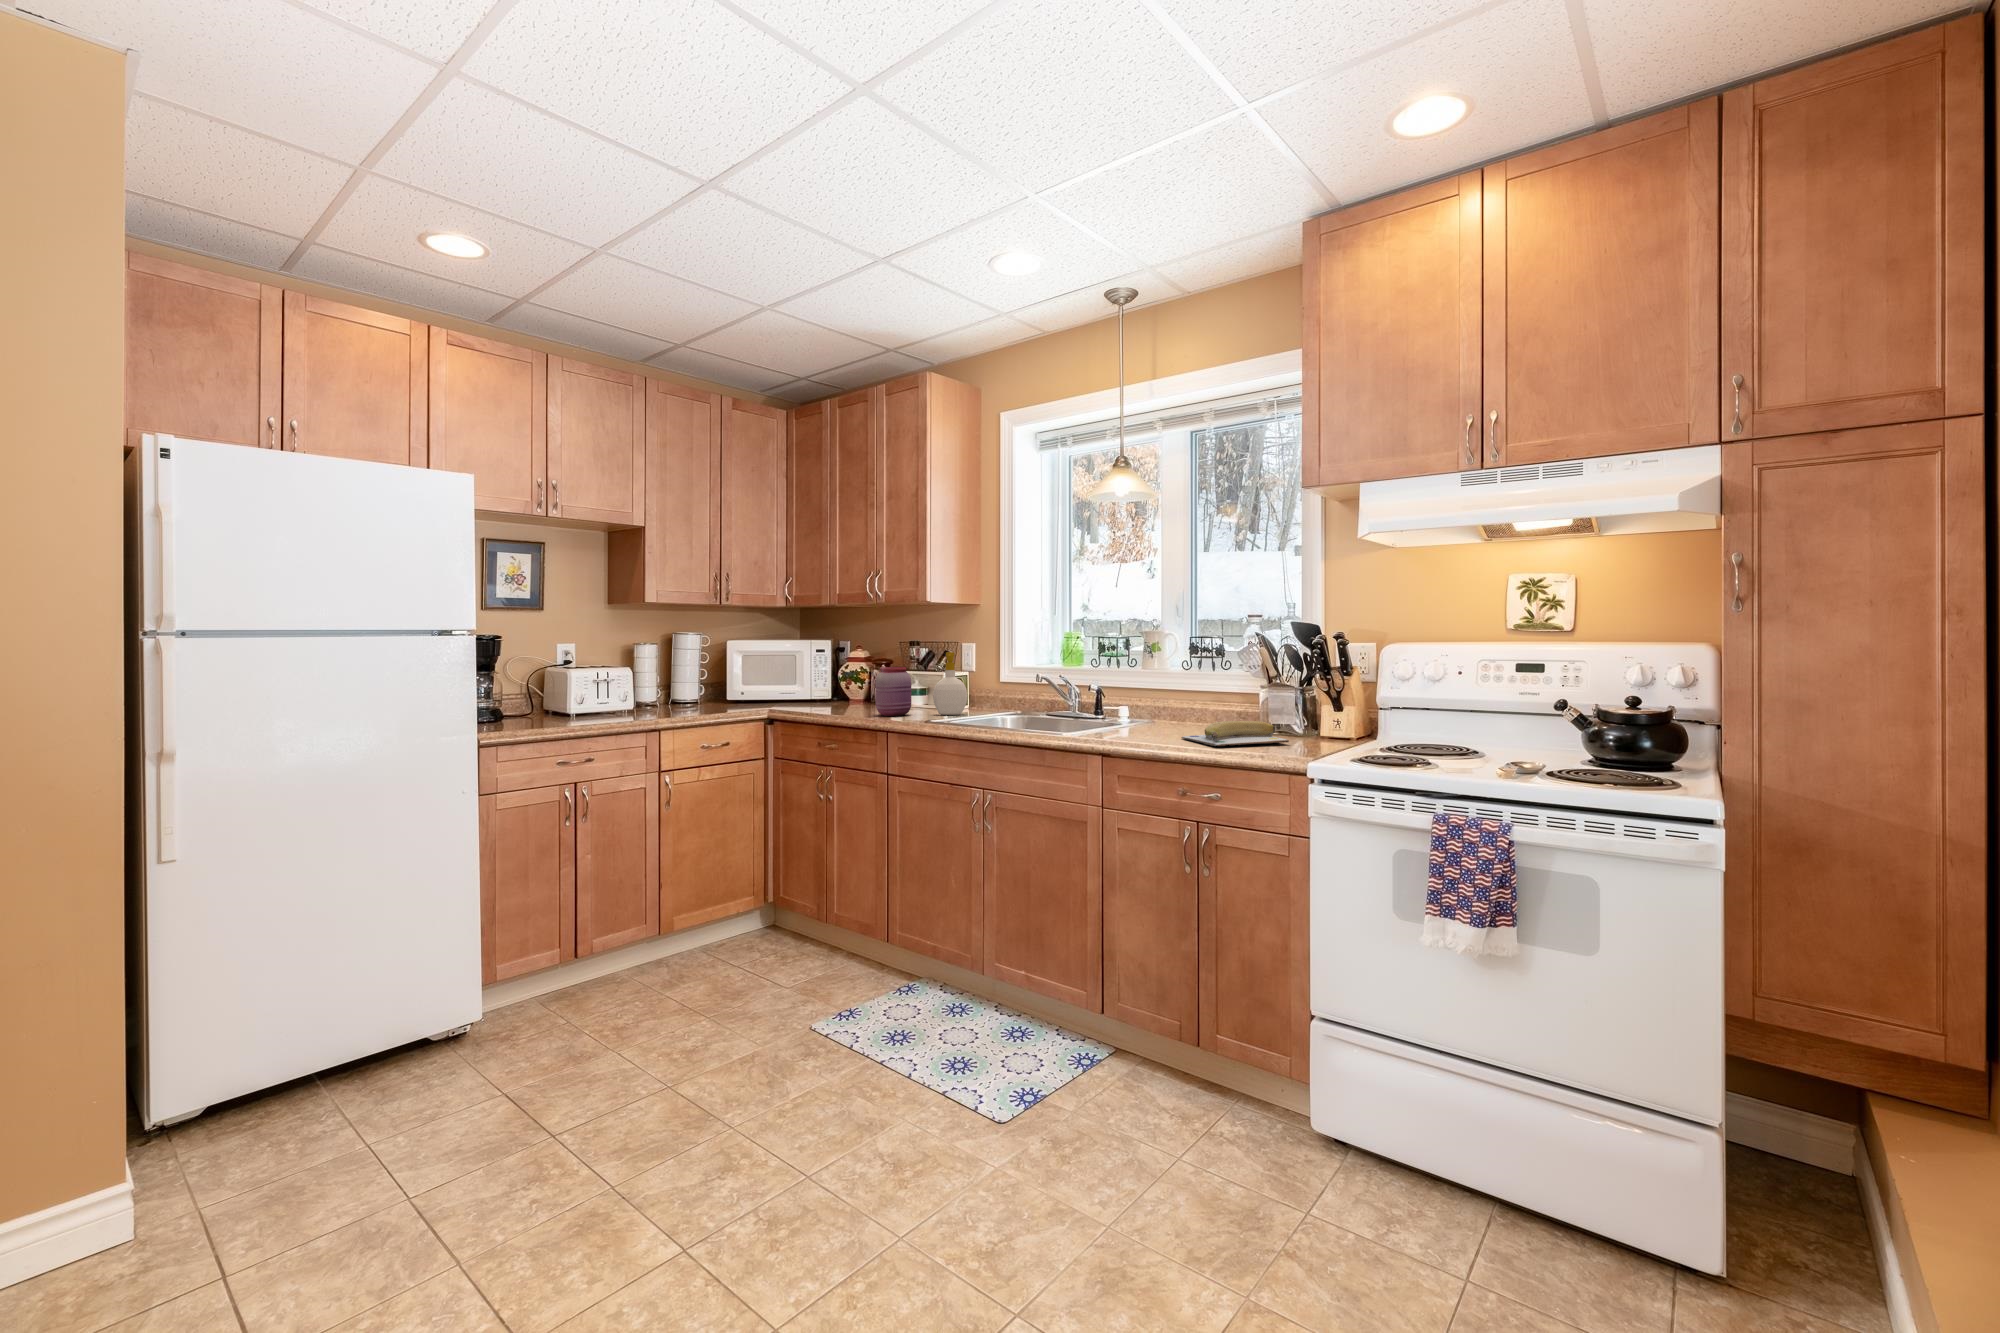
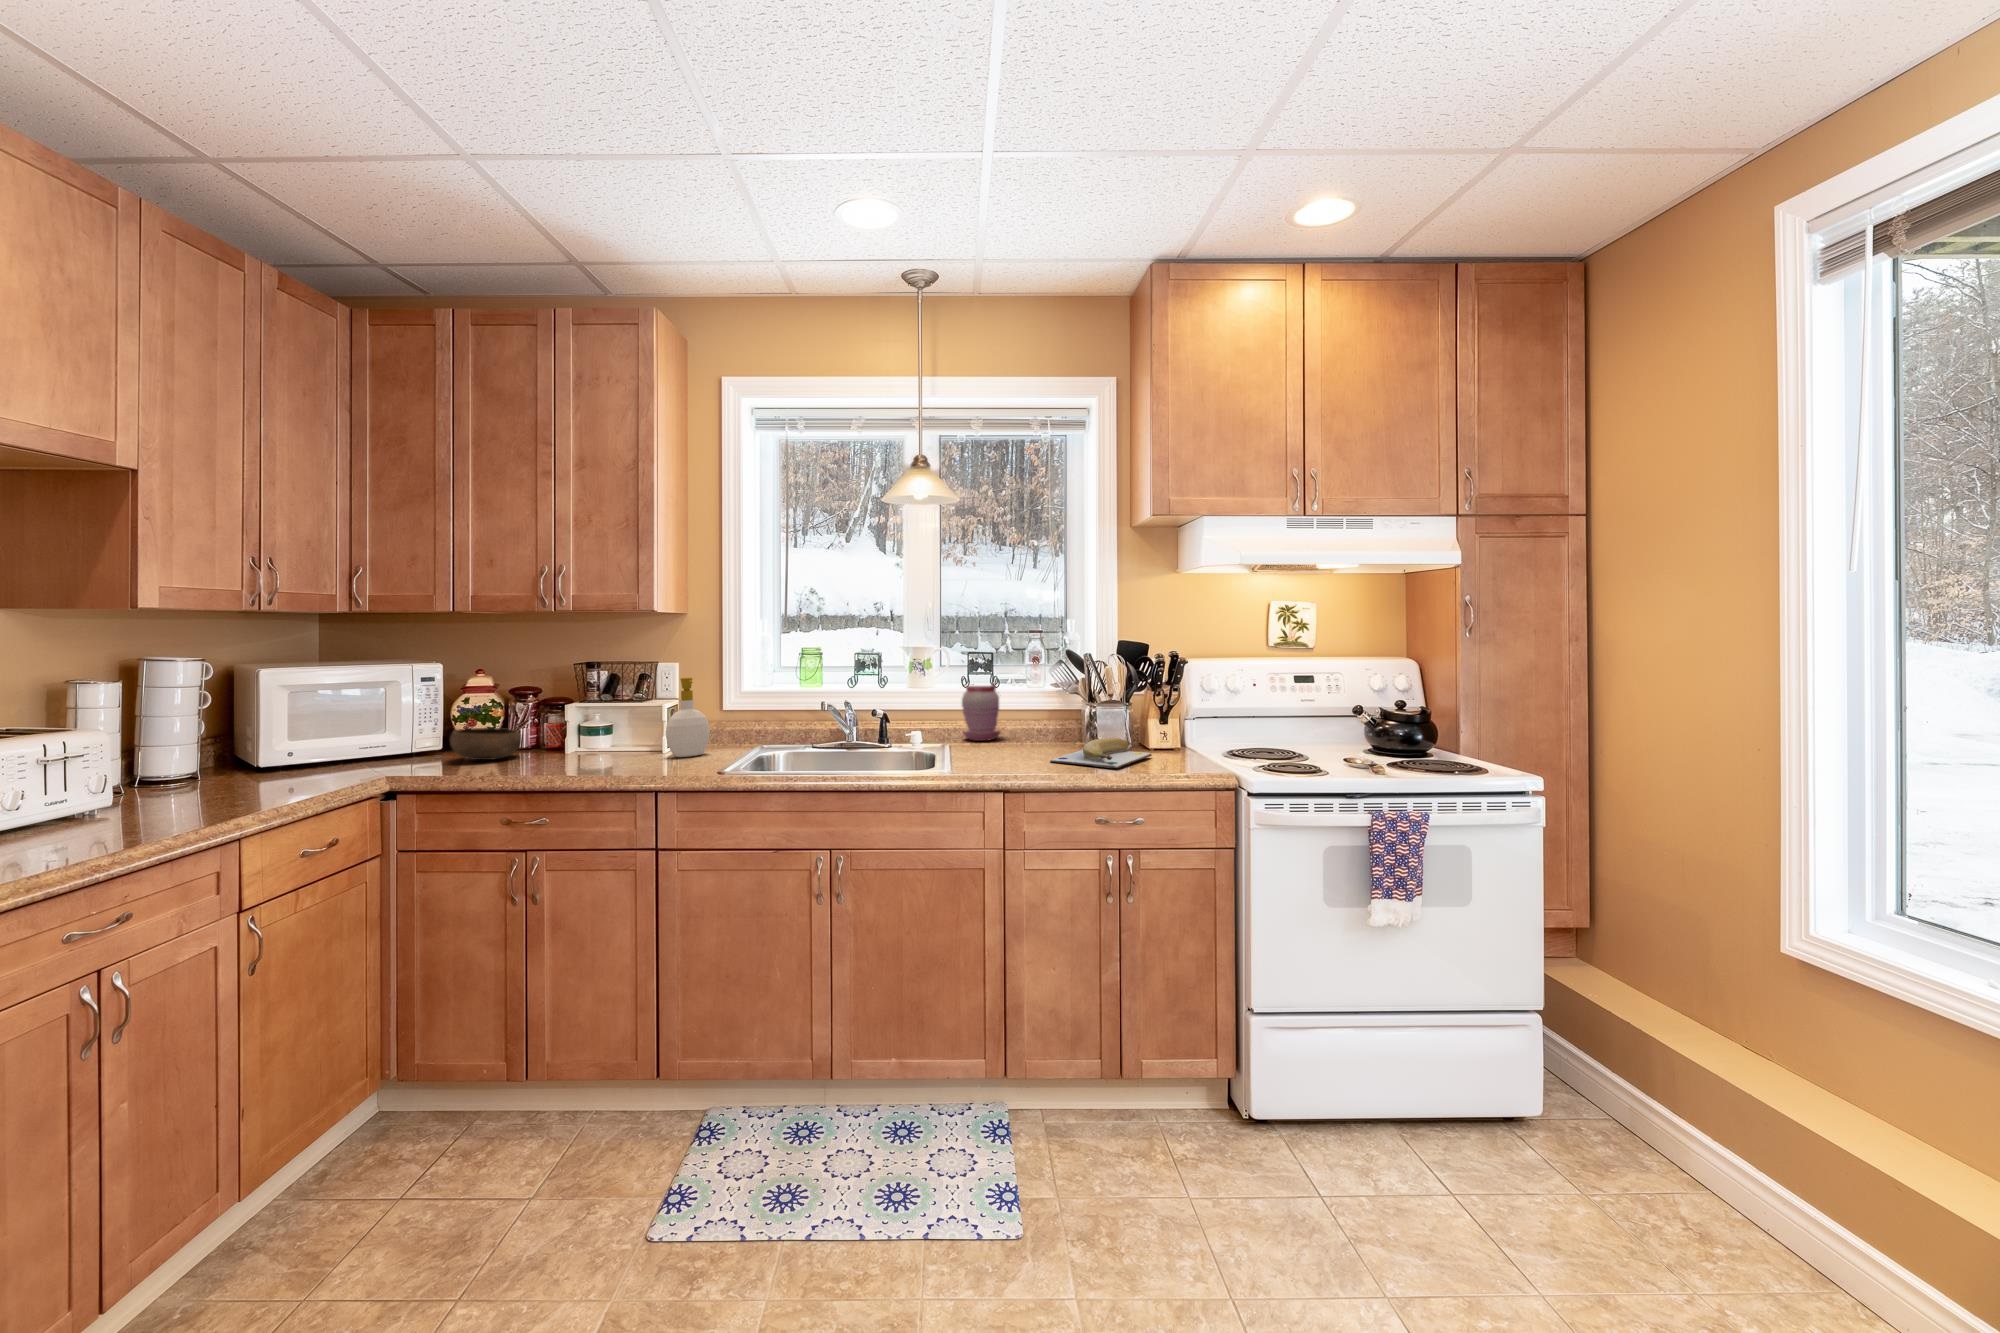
jar: present [876,667,911,716] -> present [962,684,1000,741]
bowl: none [823,686,866,708] -> present [450,728,521,760]

